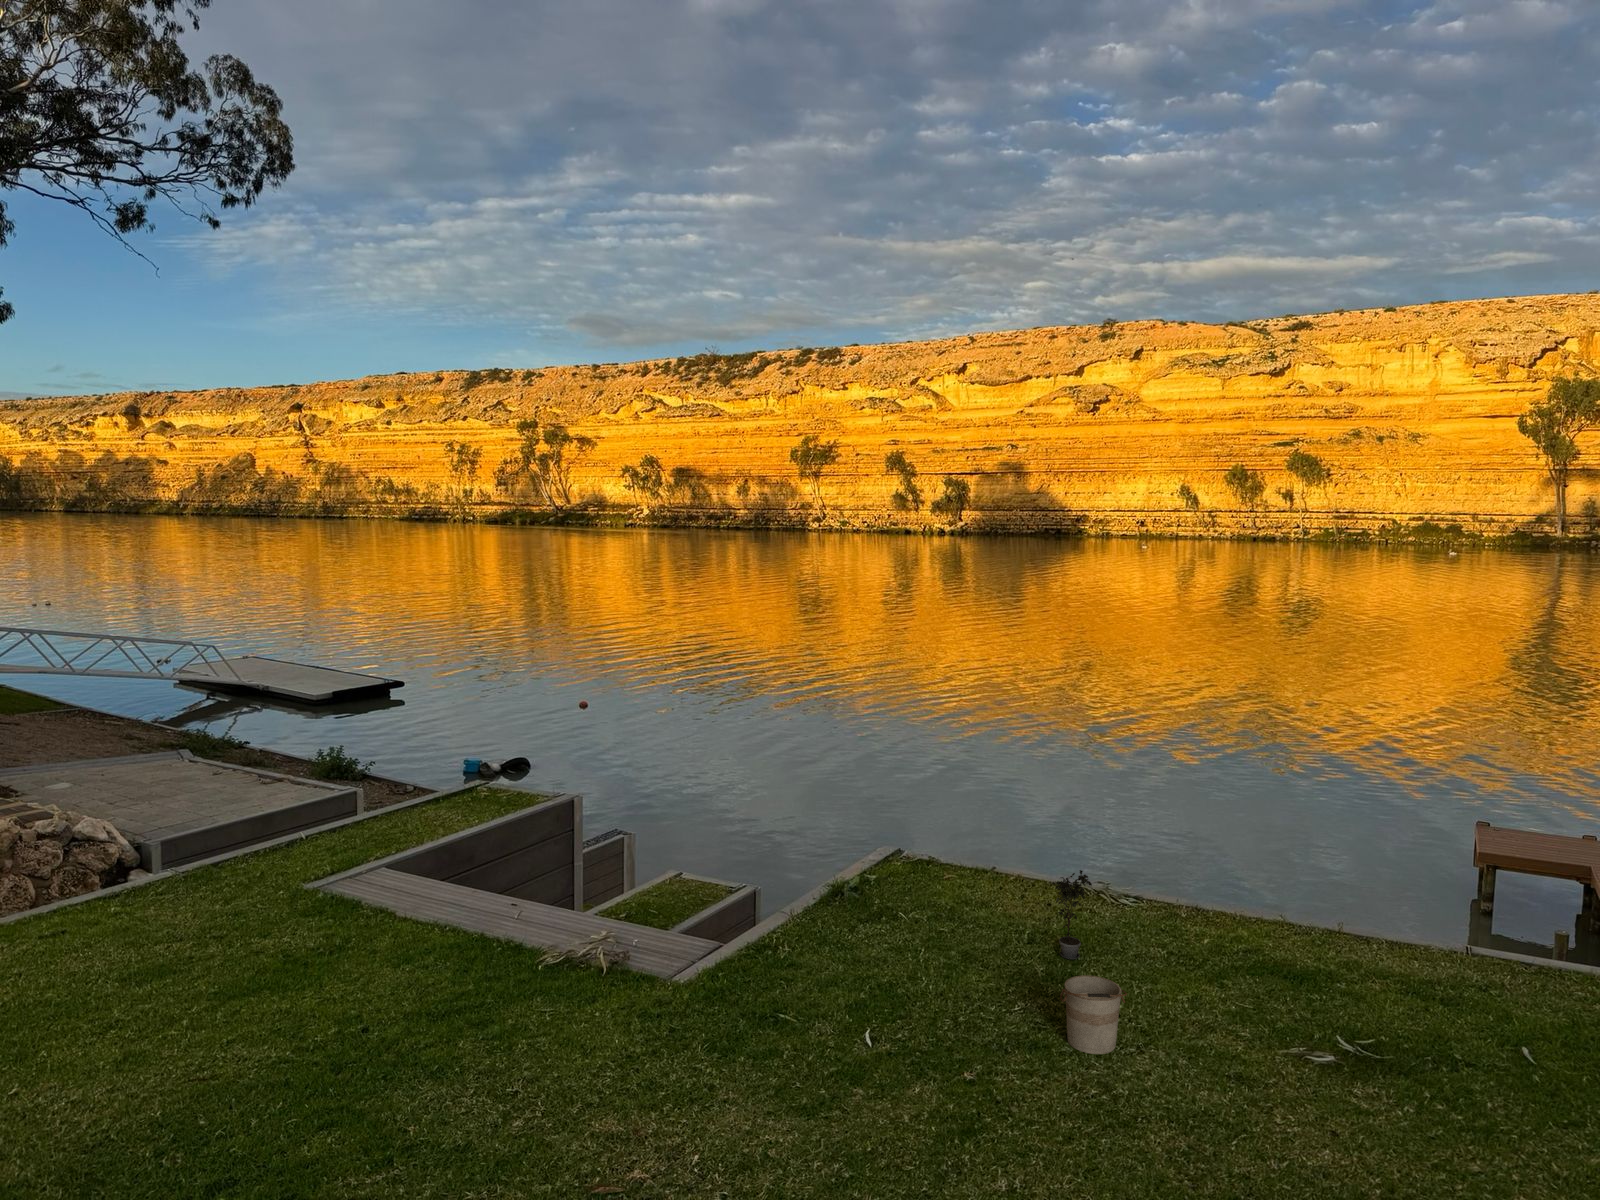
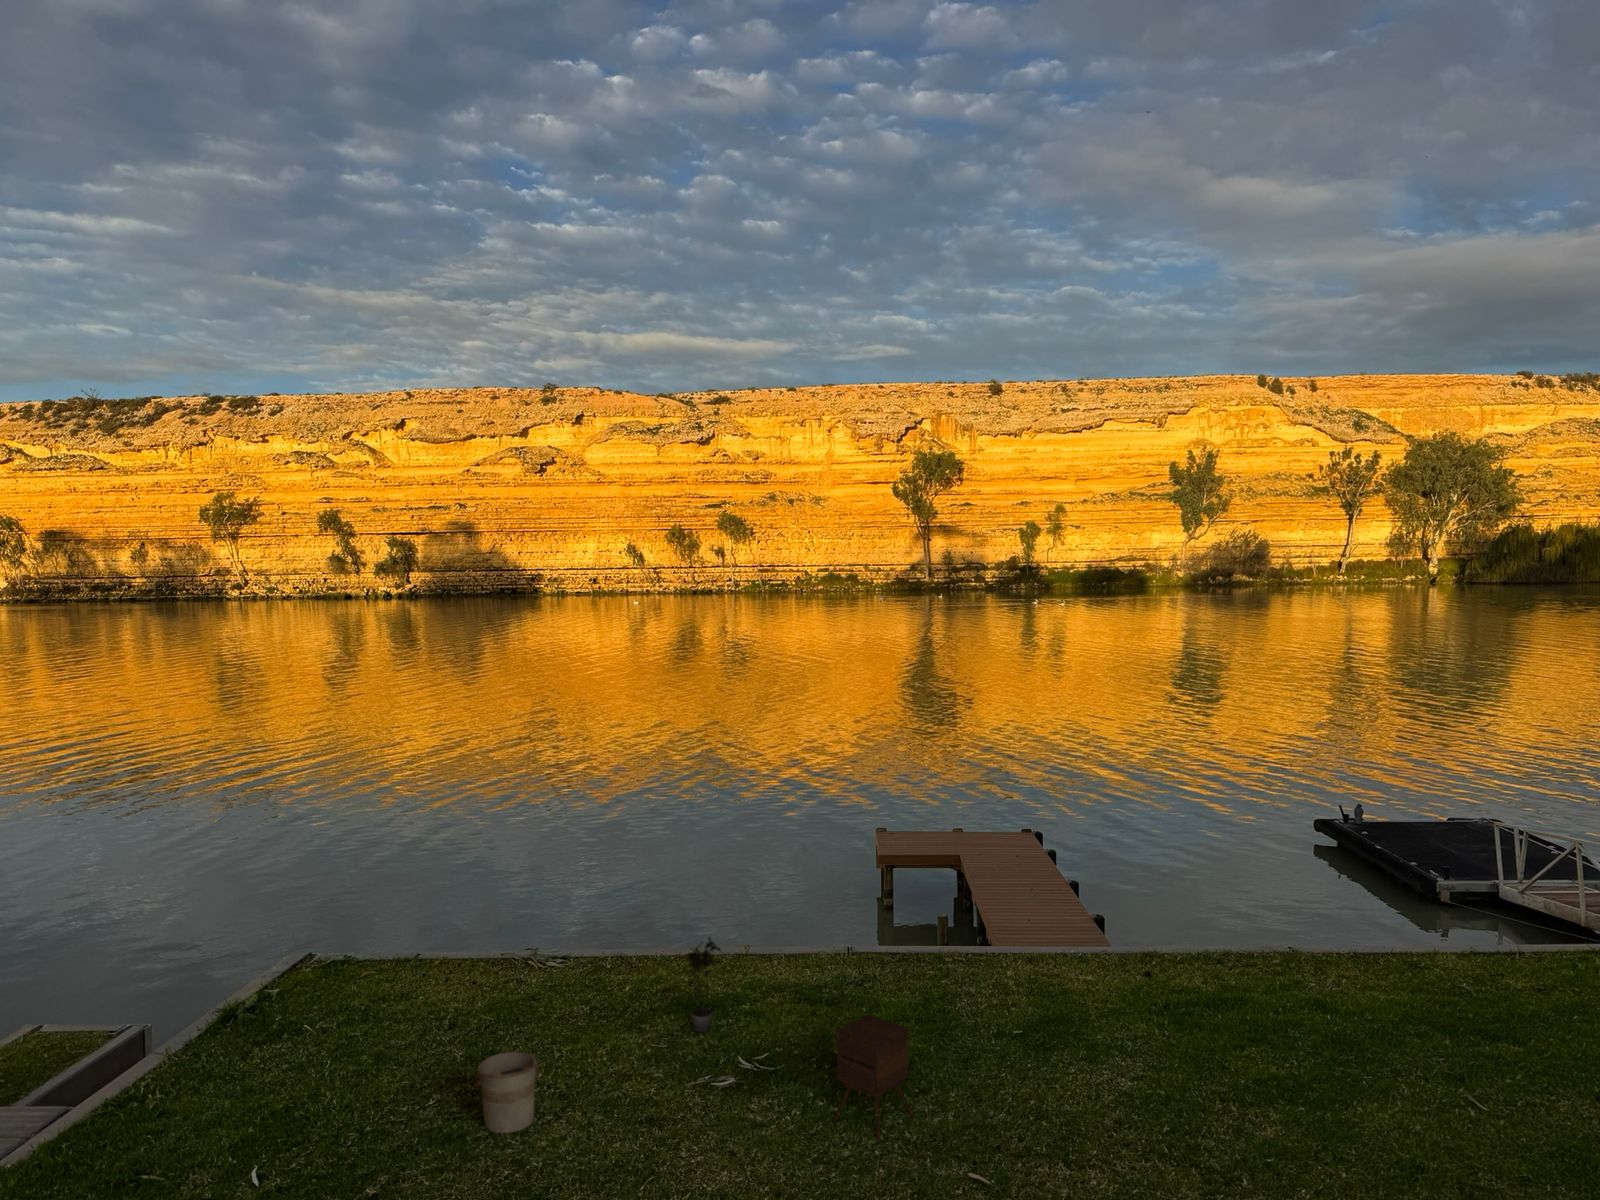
potted plant: present [1052,870,1092,959] -> present [685,938,721,1032]
side table: none [1464,1023,1574,1170] -> present [834,1014,914,1140]

